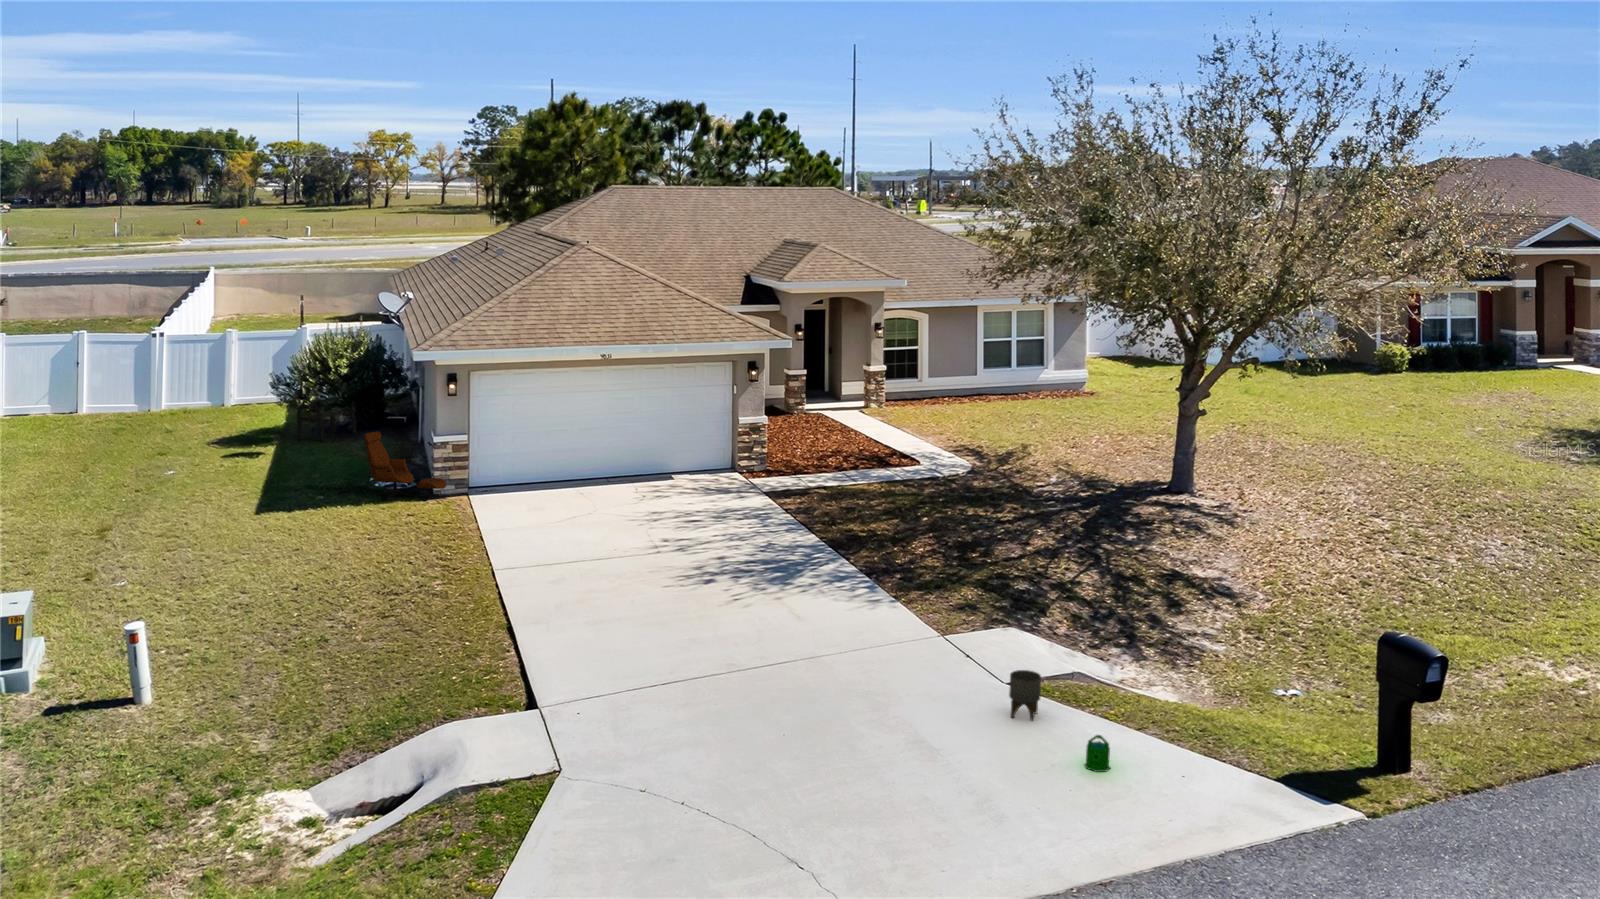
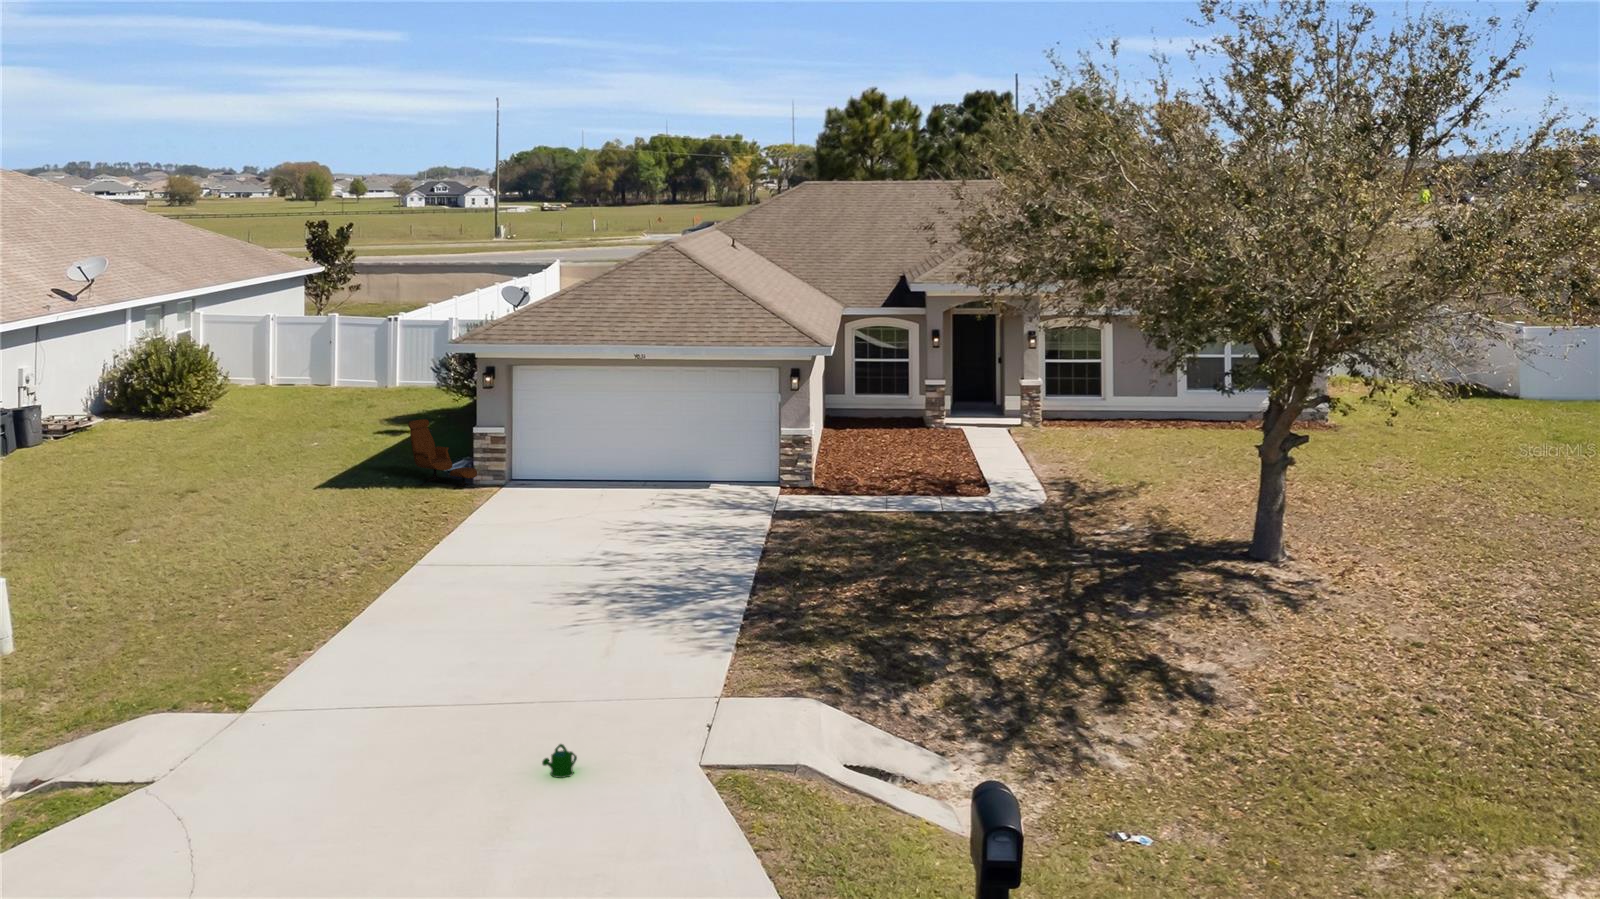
bench: present [297,404,357,442] -> none [420,383,478,425]
planter: present [1009,670,1041,721] -> none [681,686,710,734]
watering can: present [1085,735,1110,772] -> present [542,744,577,778]

